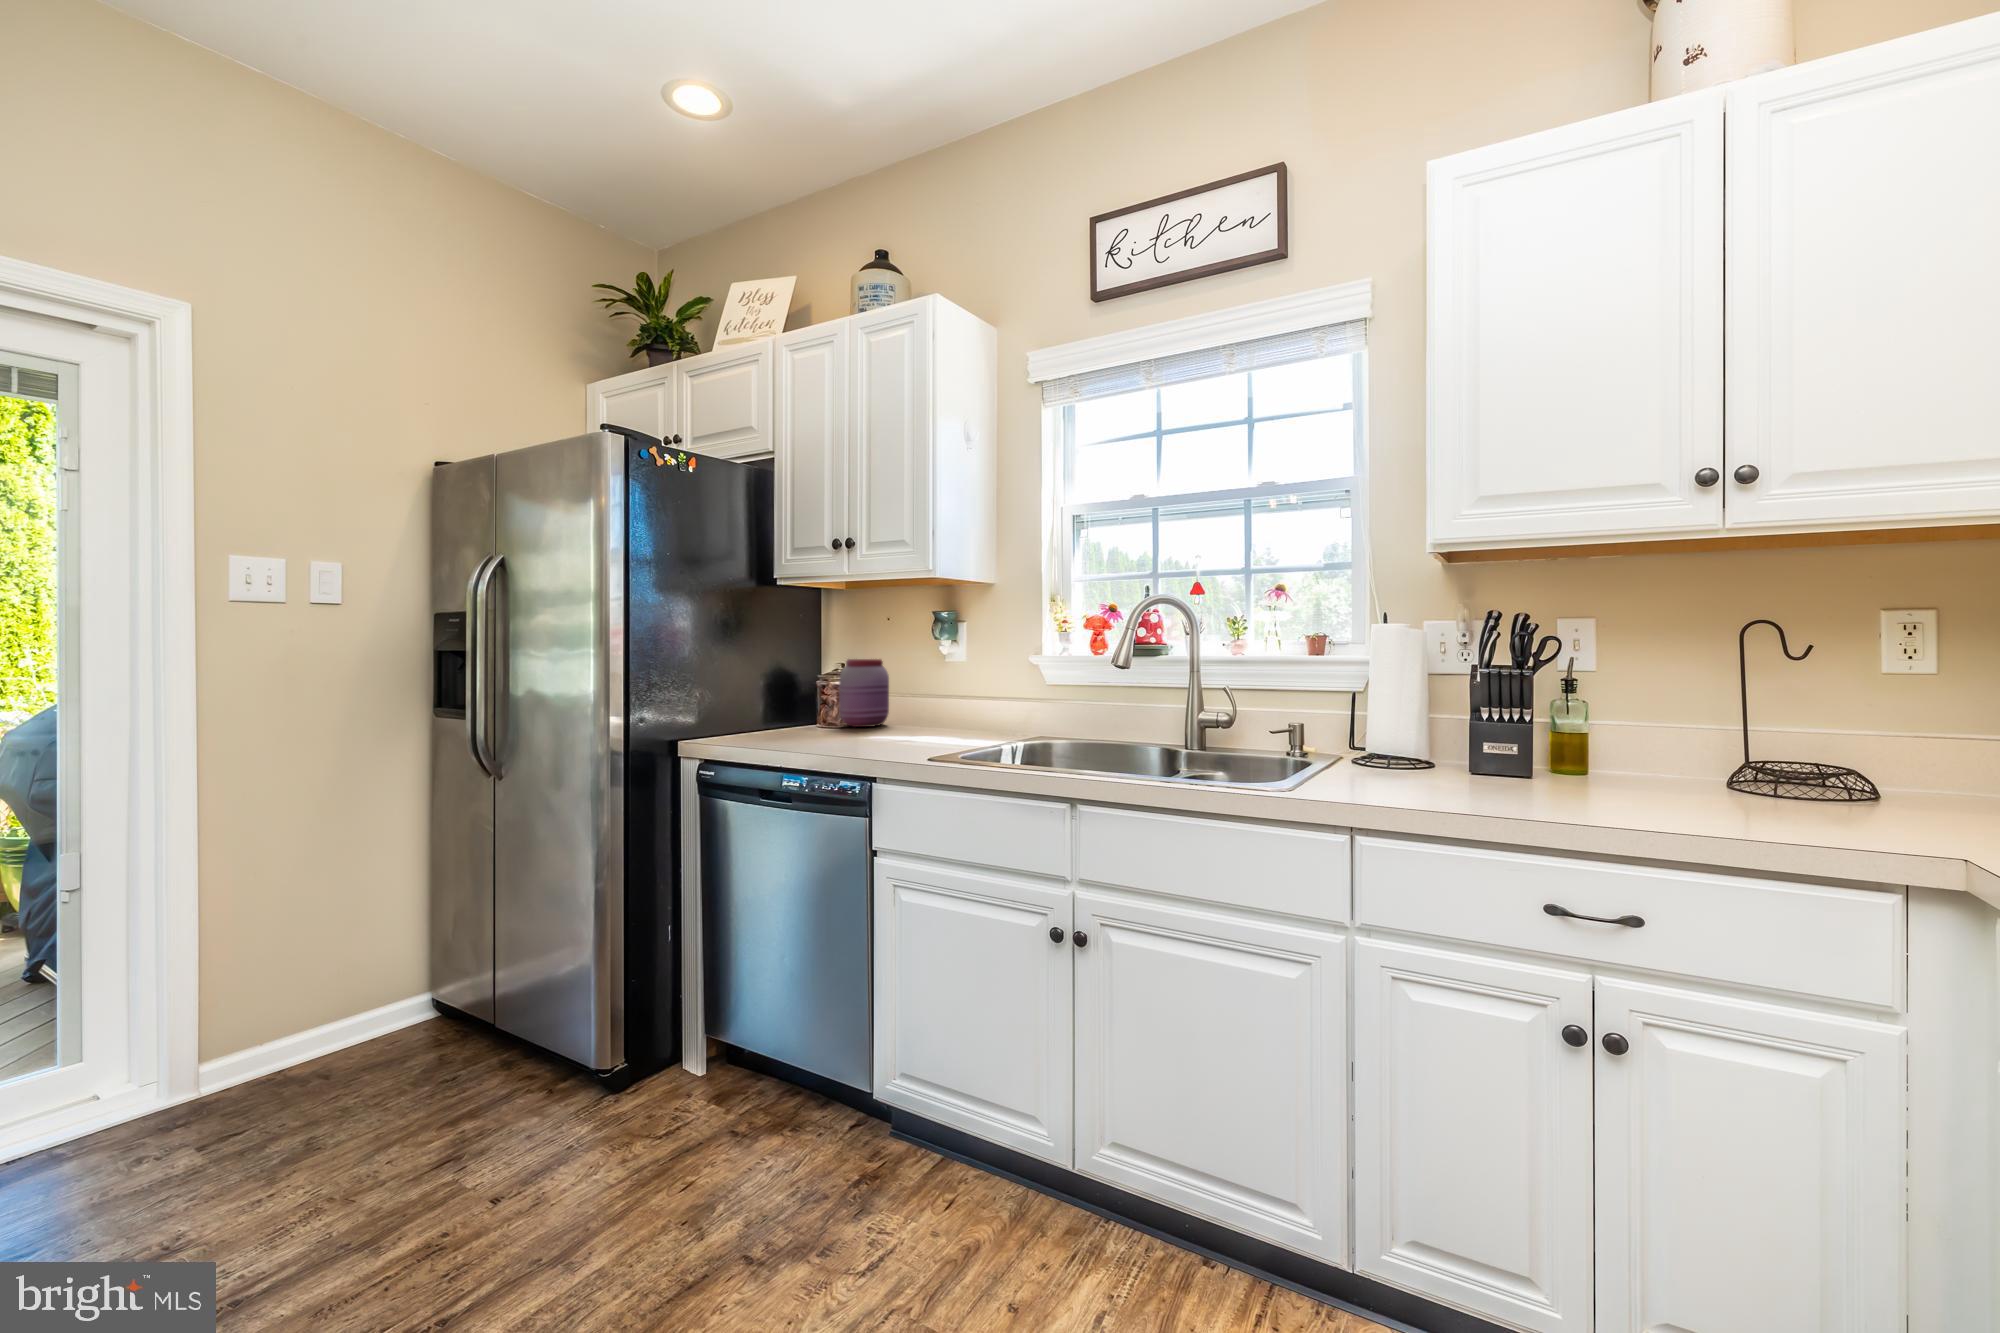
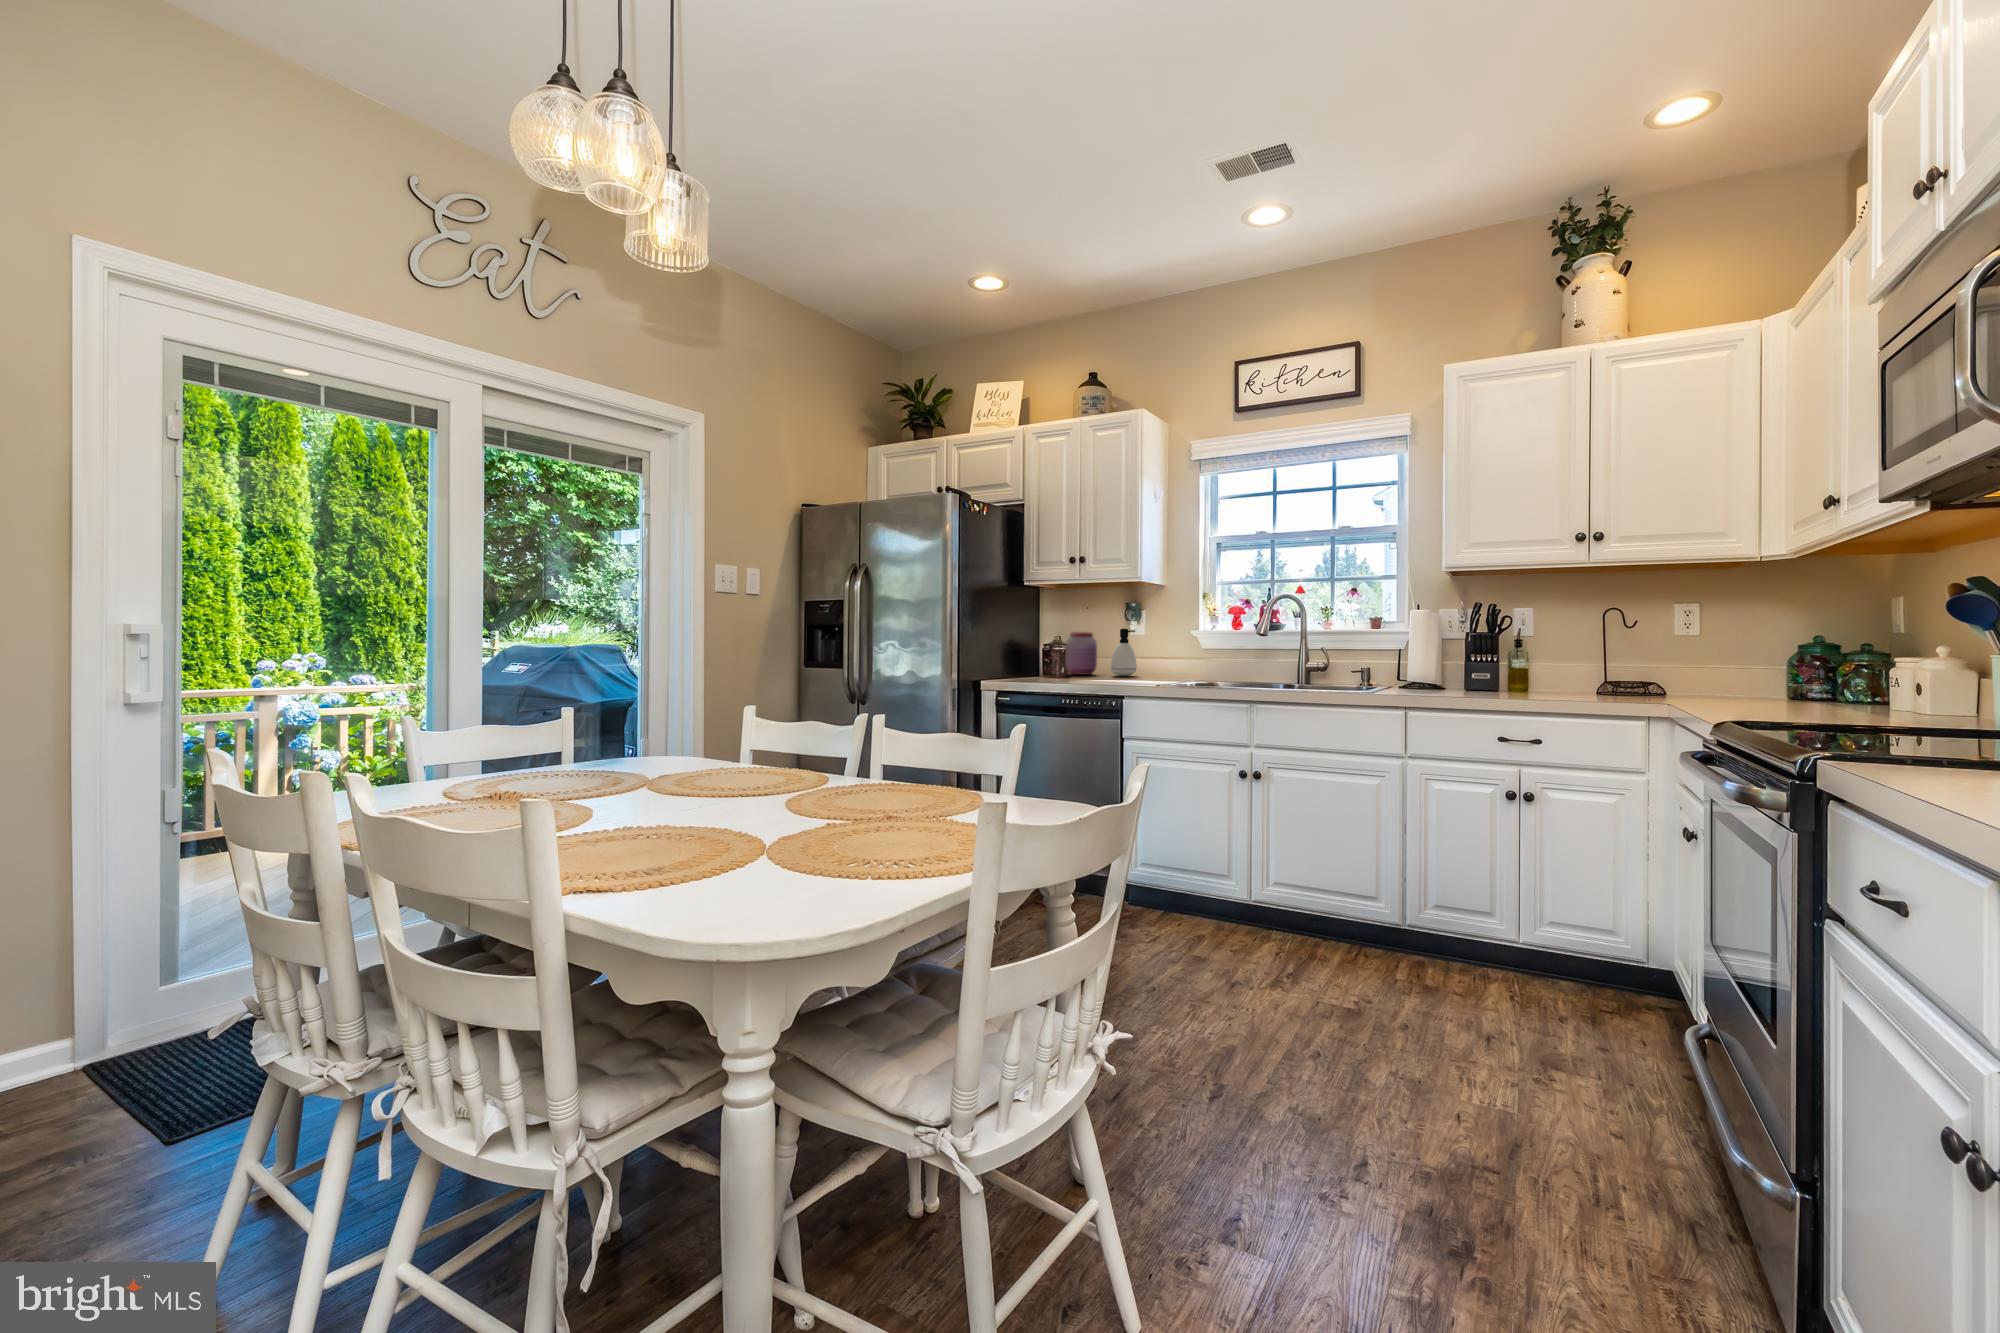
soap dispenser: none [902,653,943,730] -> present [1111,628,1137,676]

